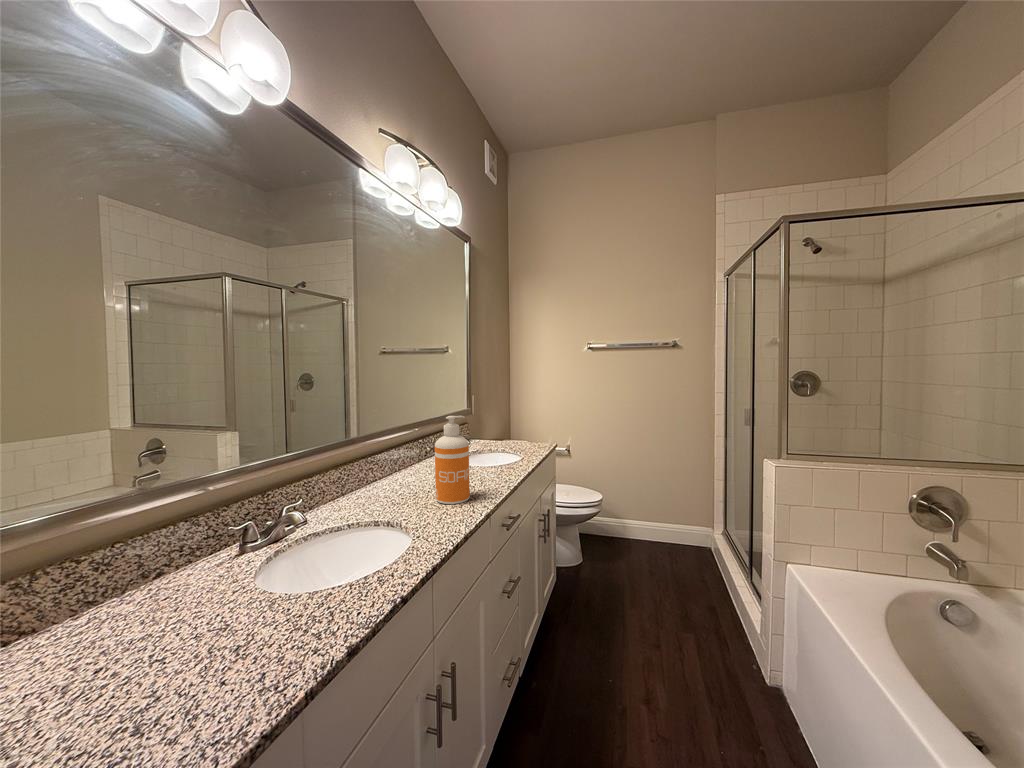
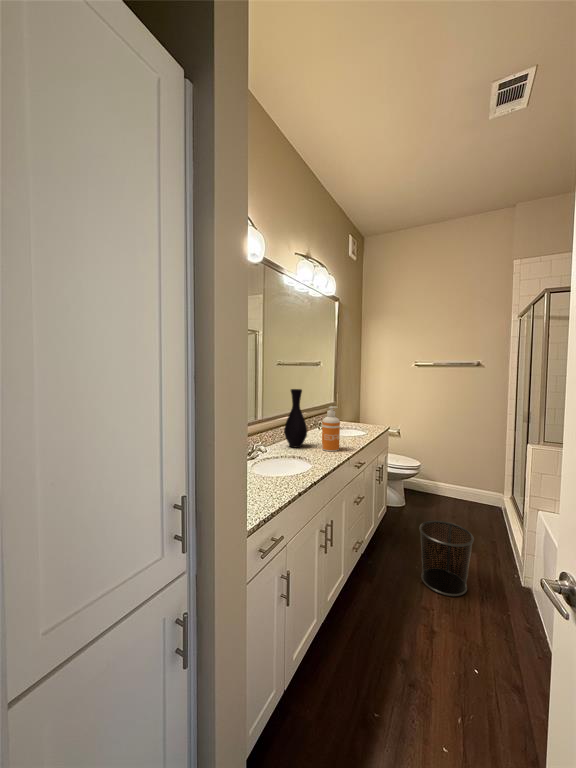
vase: none [361,385,409,501] -> present [284,389,307,447]
waste bin: none [614,597,704,735] -> present [419,521,474,596]

